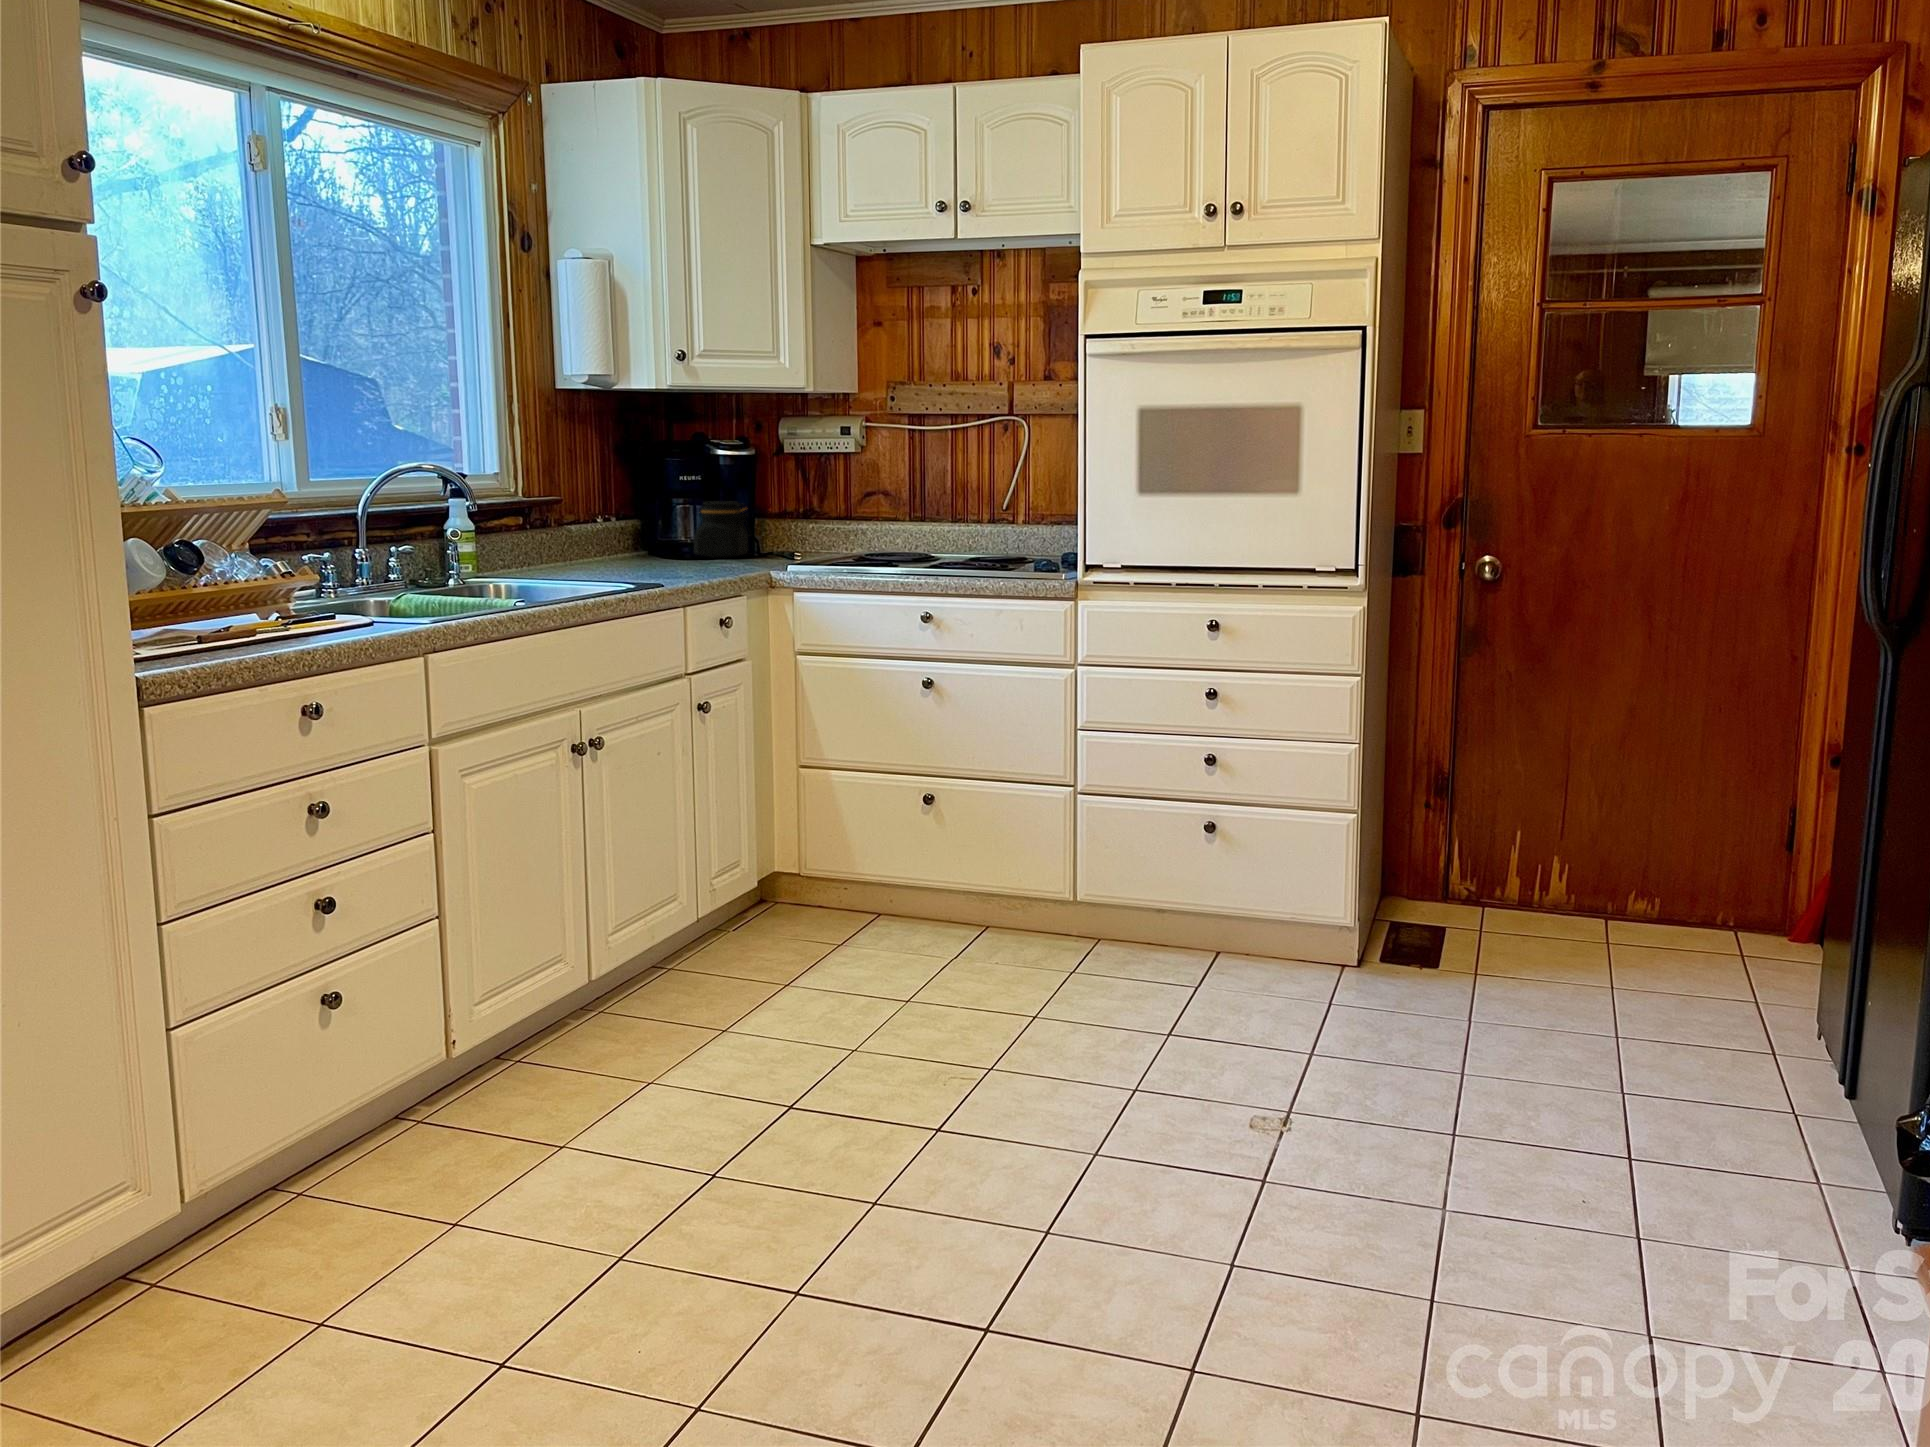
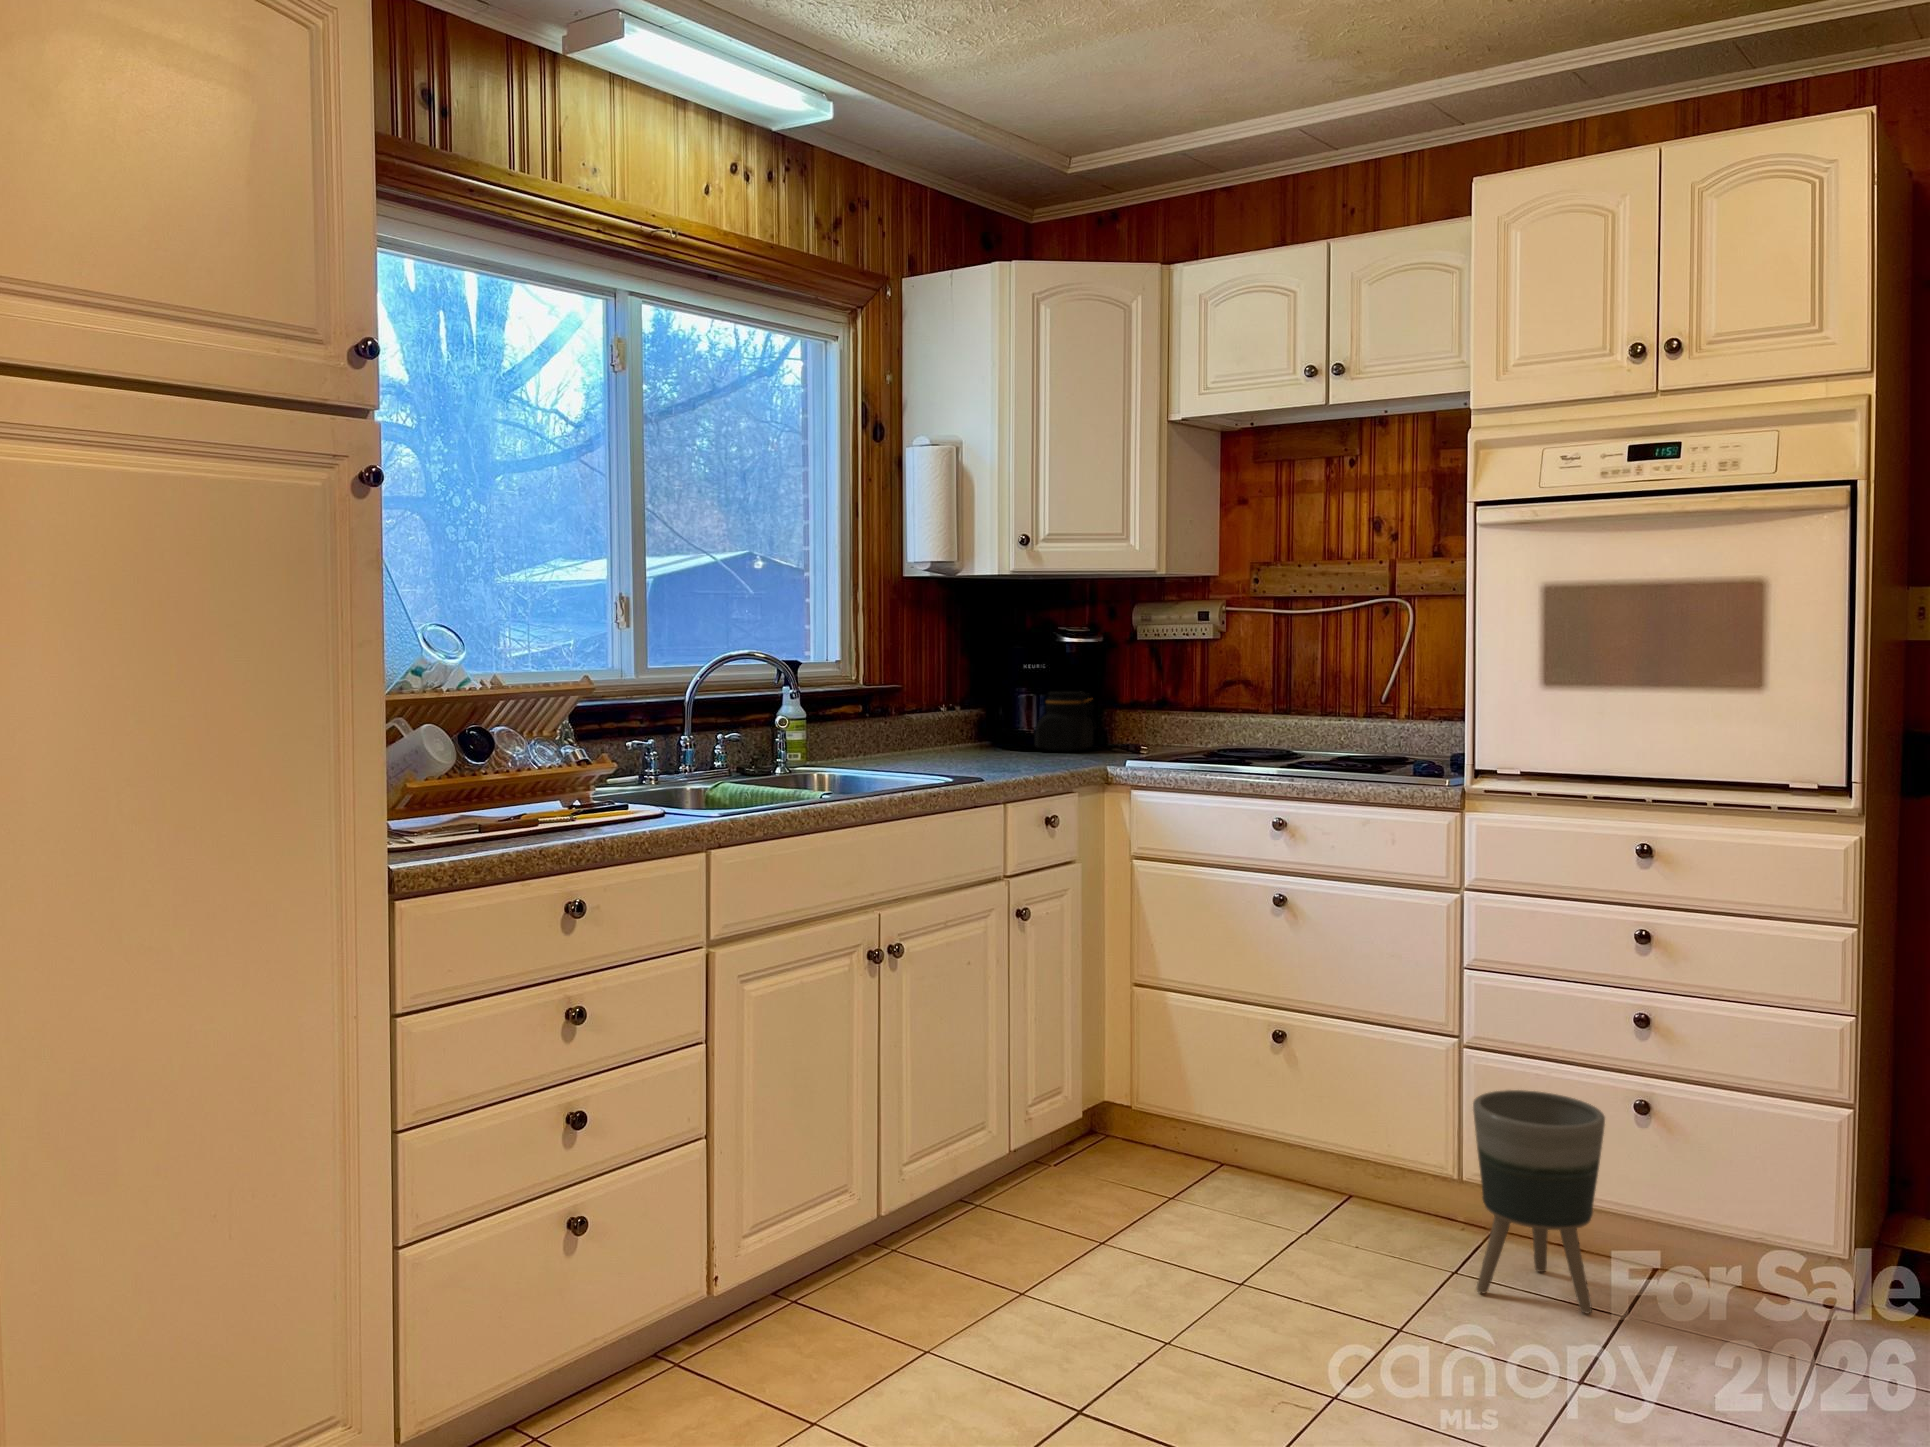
planter: none [1089,818,1186,981] -> present [1473,1090,1605,1314]

